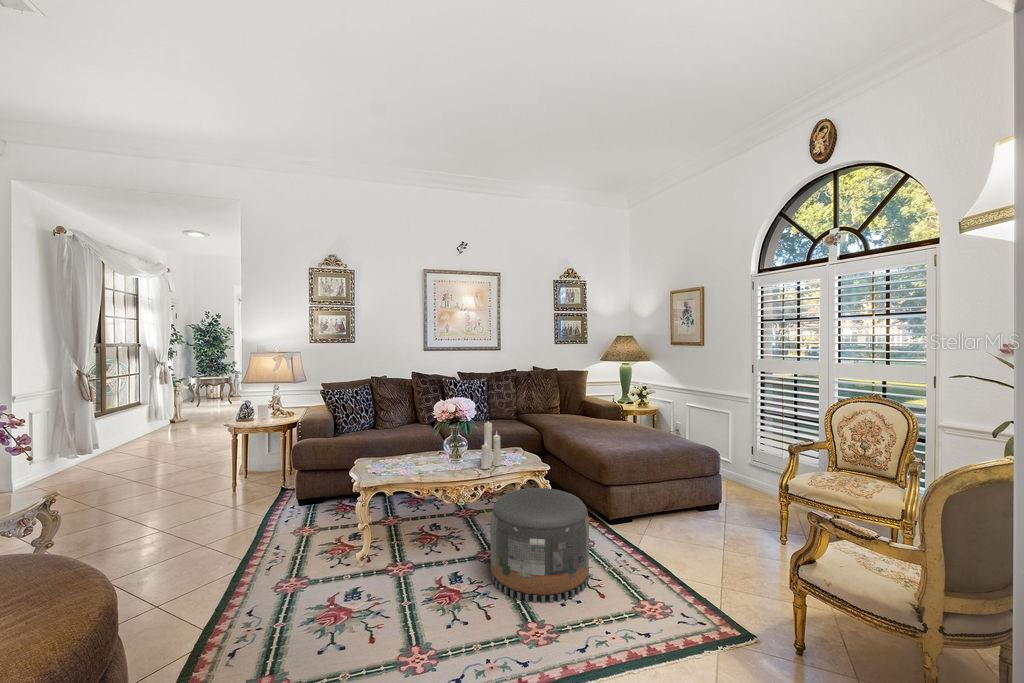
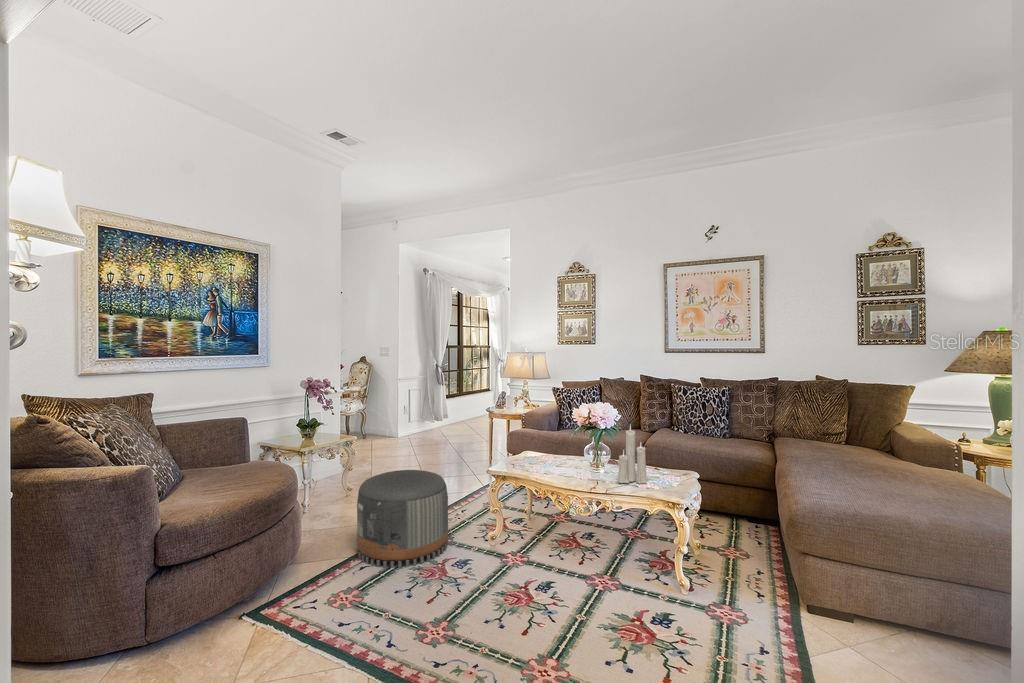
pouf: present [490,488,589,603] -> present [357,470,448,568]

